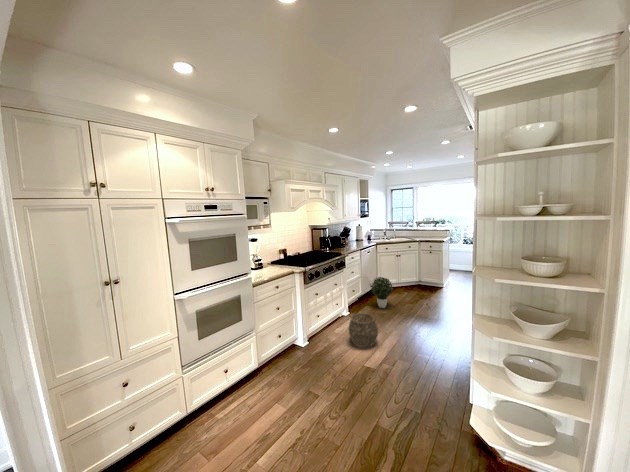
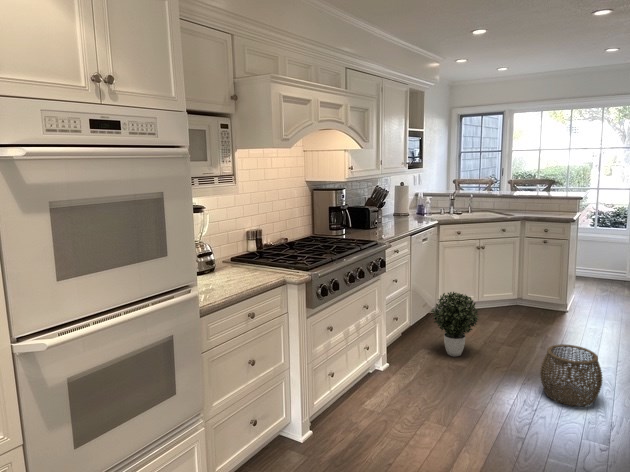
woven basket: present [349,313,378,347] -> present [540,344,603,407]

